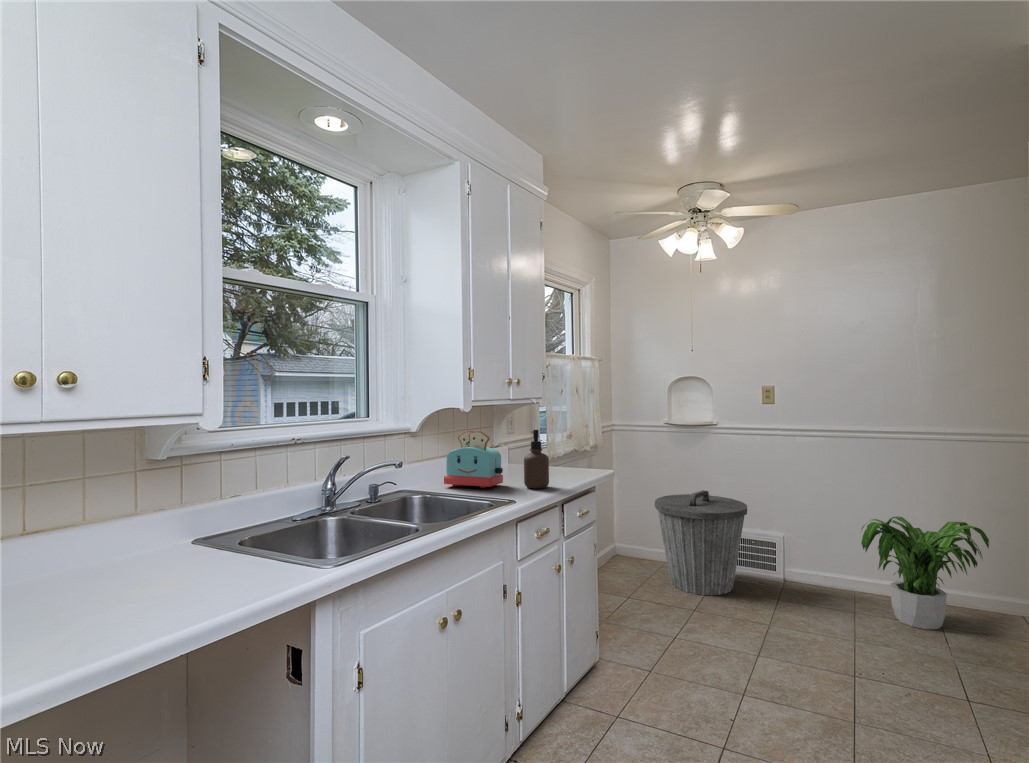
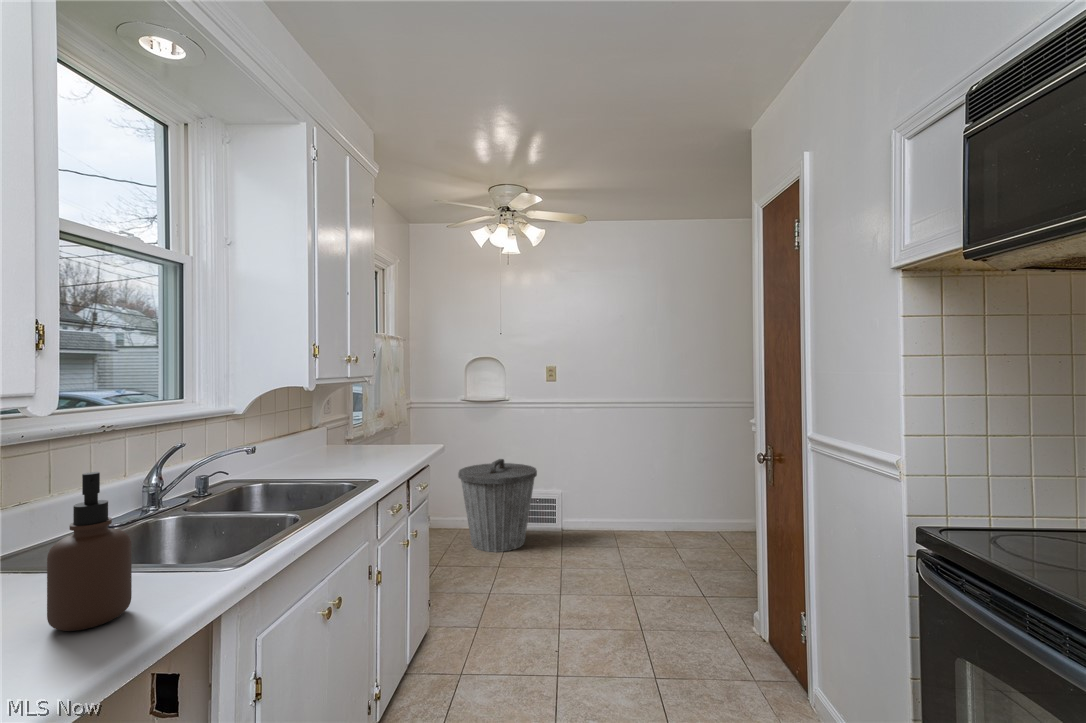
soap dispenser: present [524,430,549,489] -> present [47,472,132,631]
toaster: present [444,431,503,488] -> none [277,411,347,472]
potted plant: present [861,516,989,629] -> none [616,465,694,547]

